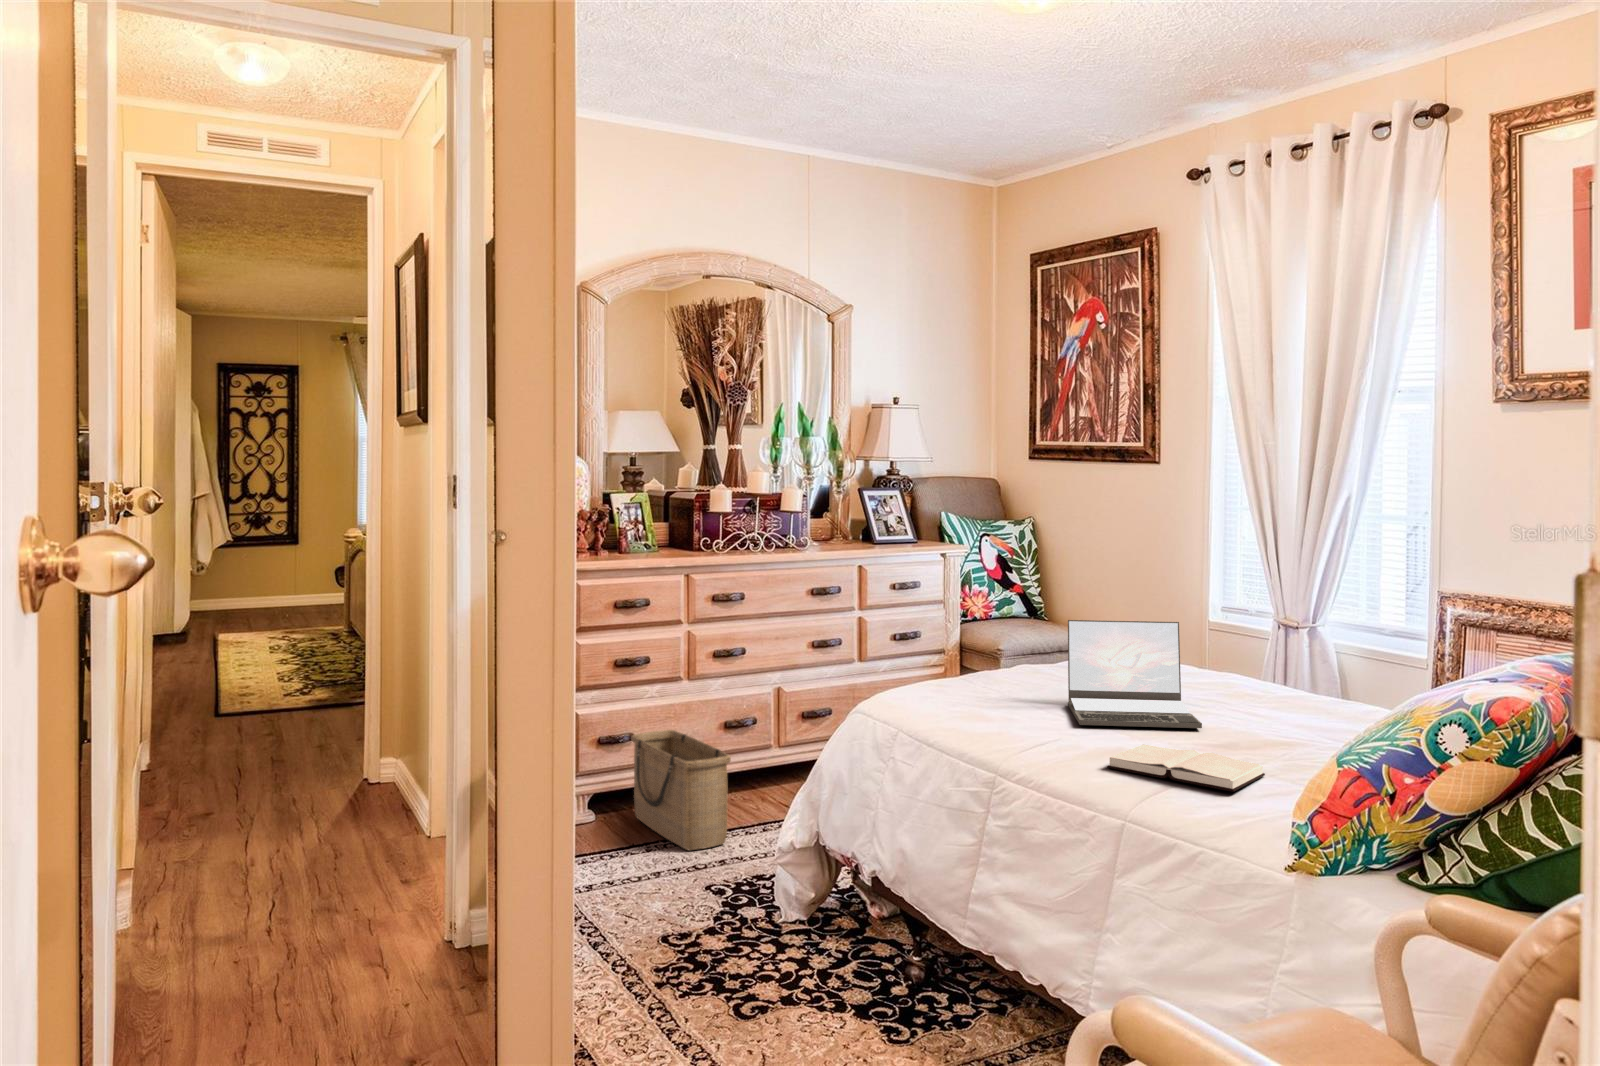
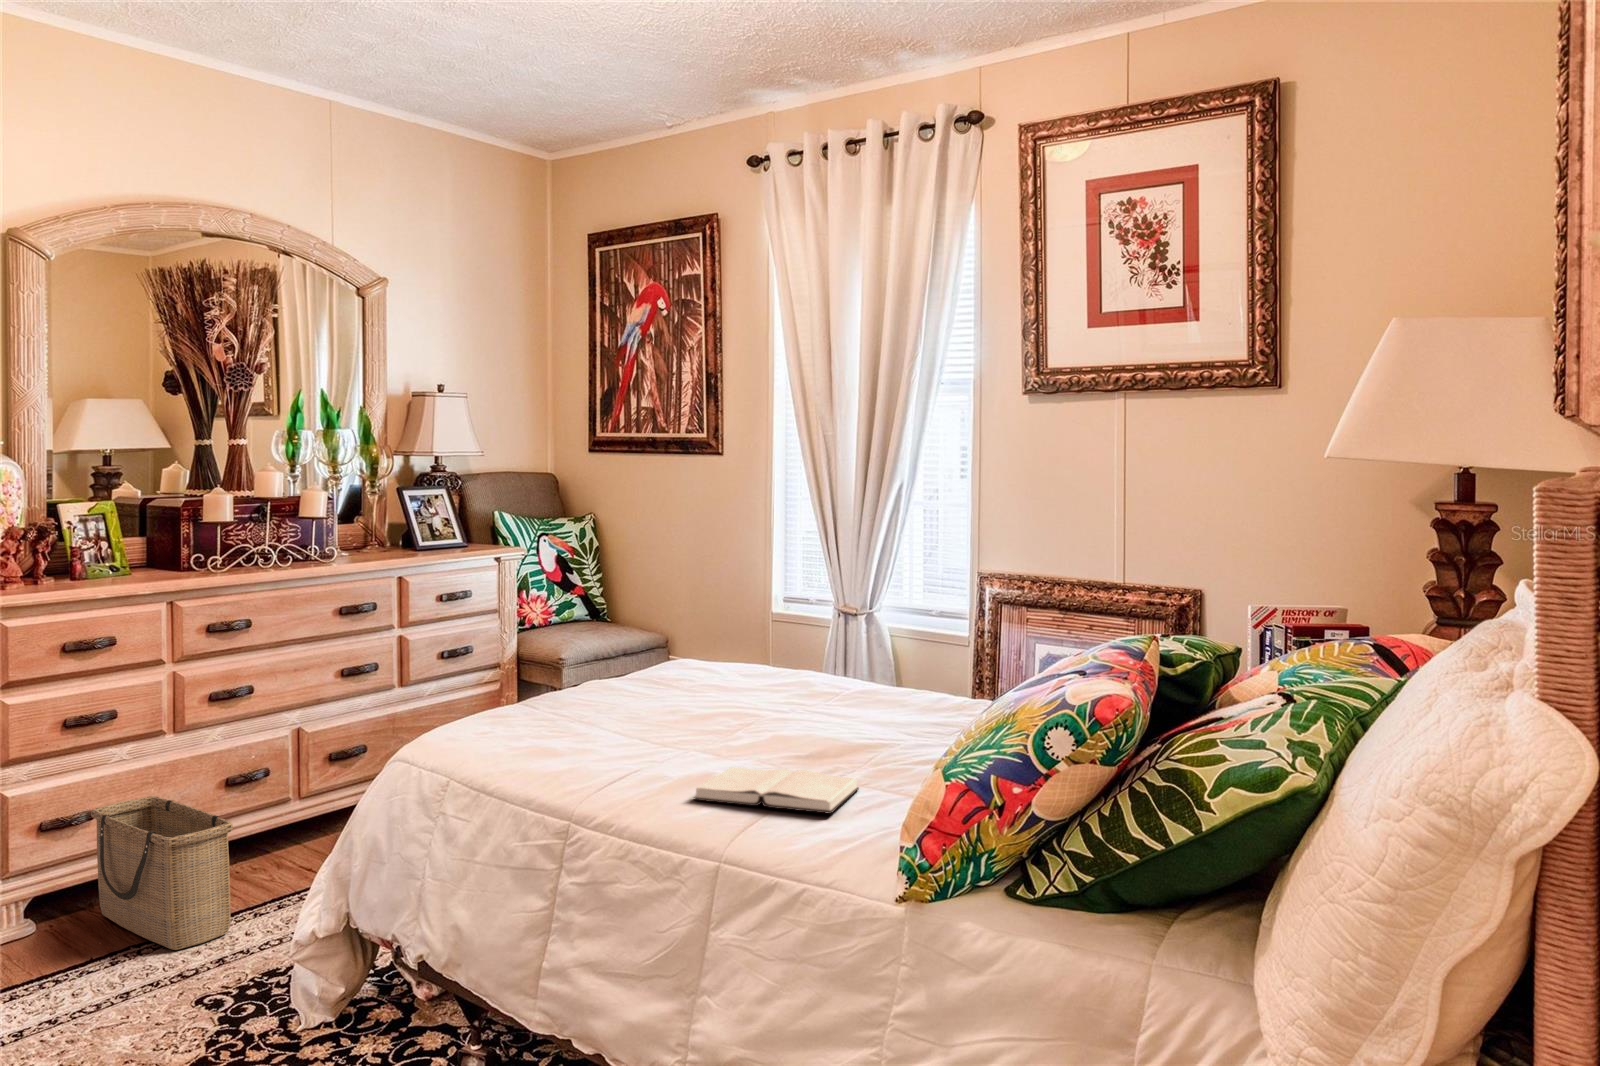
laptop: present [1068,620,1202,728] -> none [642,625,789,750]

